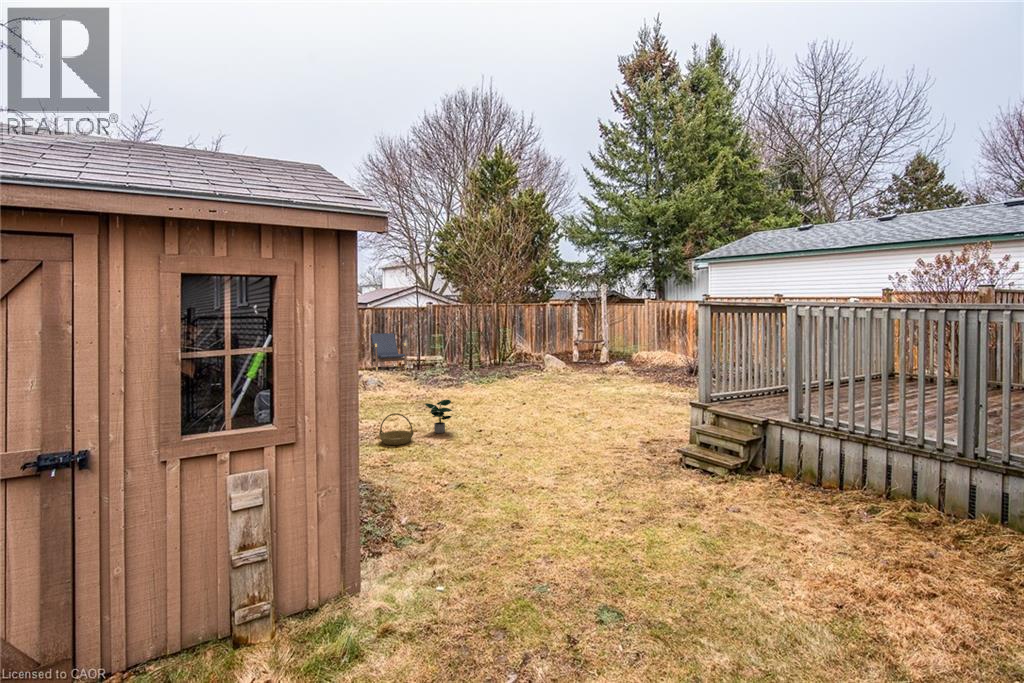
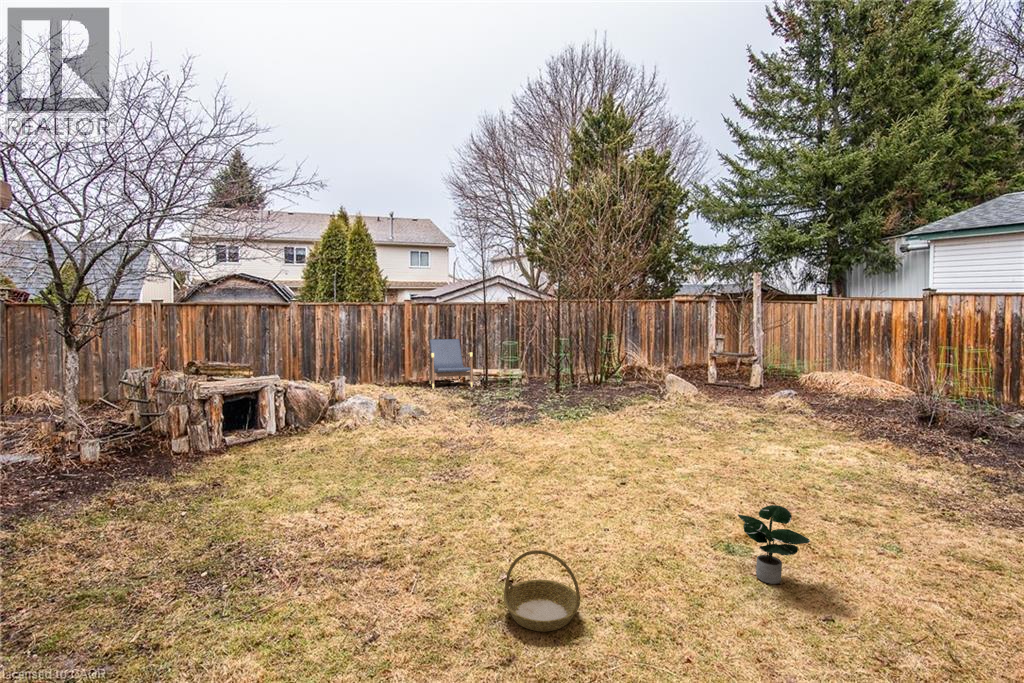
potted plant: present [425,400,452,433] -> present [738,505,810,584]
basket: present [379,413,413,445] -> present [504,550,580,631]

